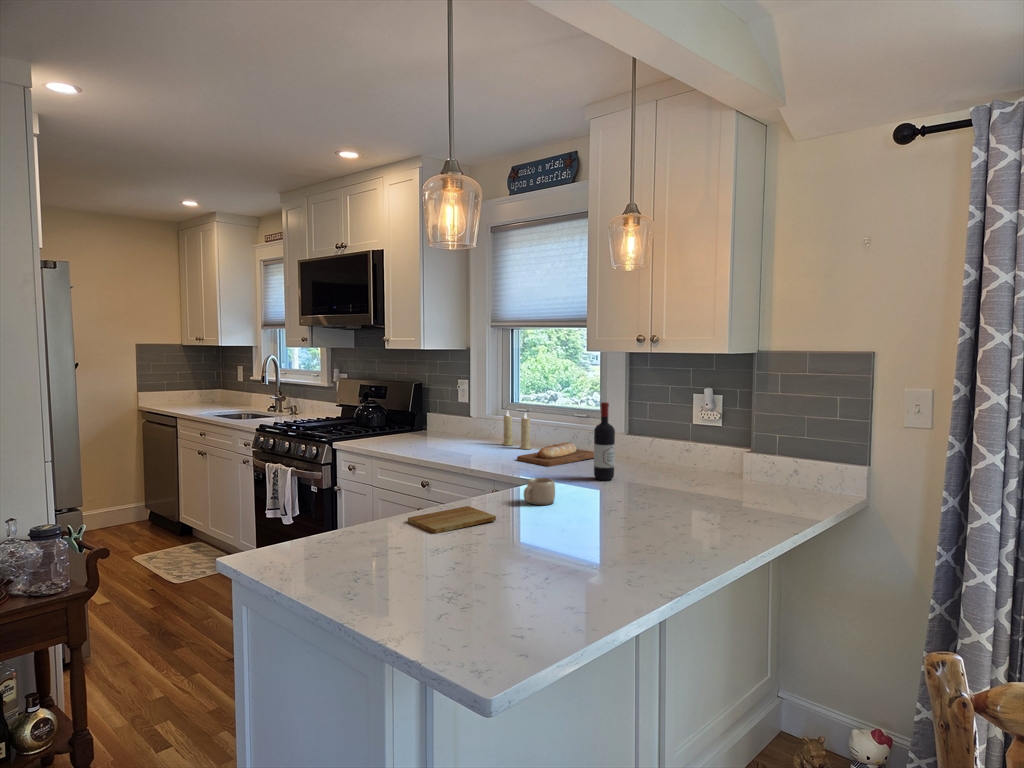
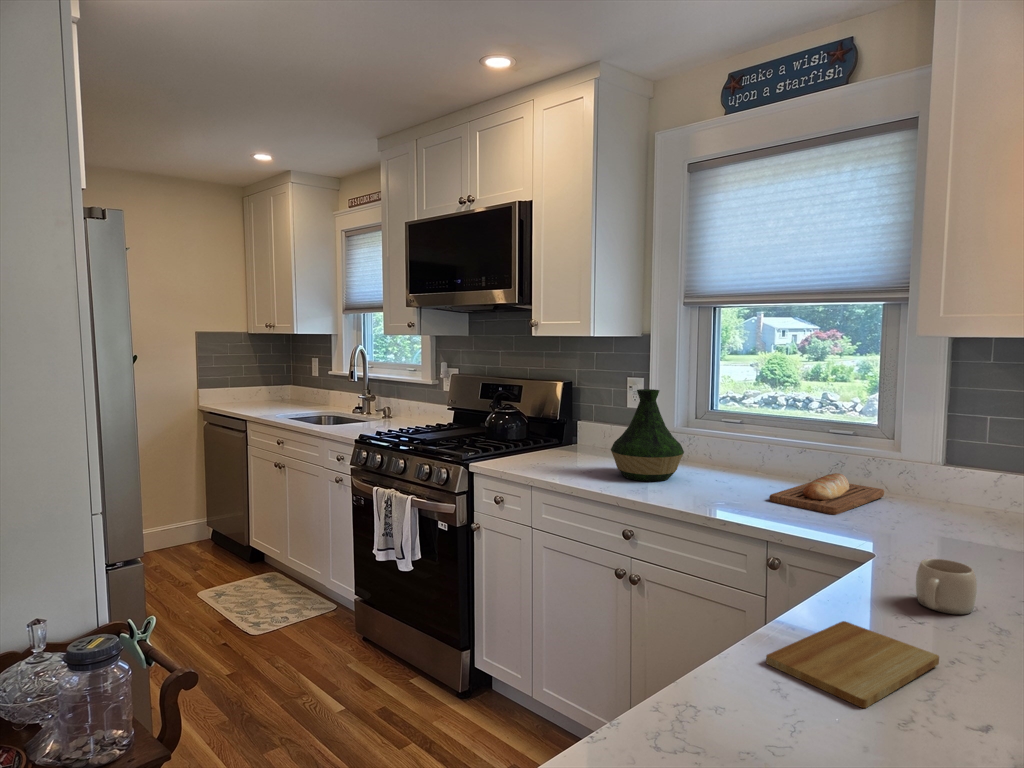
vase: none [426,388,476,451] -> present [611,389,684,481]
wine bottle: present [594,402,615,480] -> none [946,419,990,549]
candle: present [502,411,531,449] -> none [710,420,762,480]

